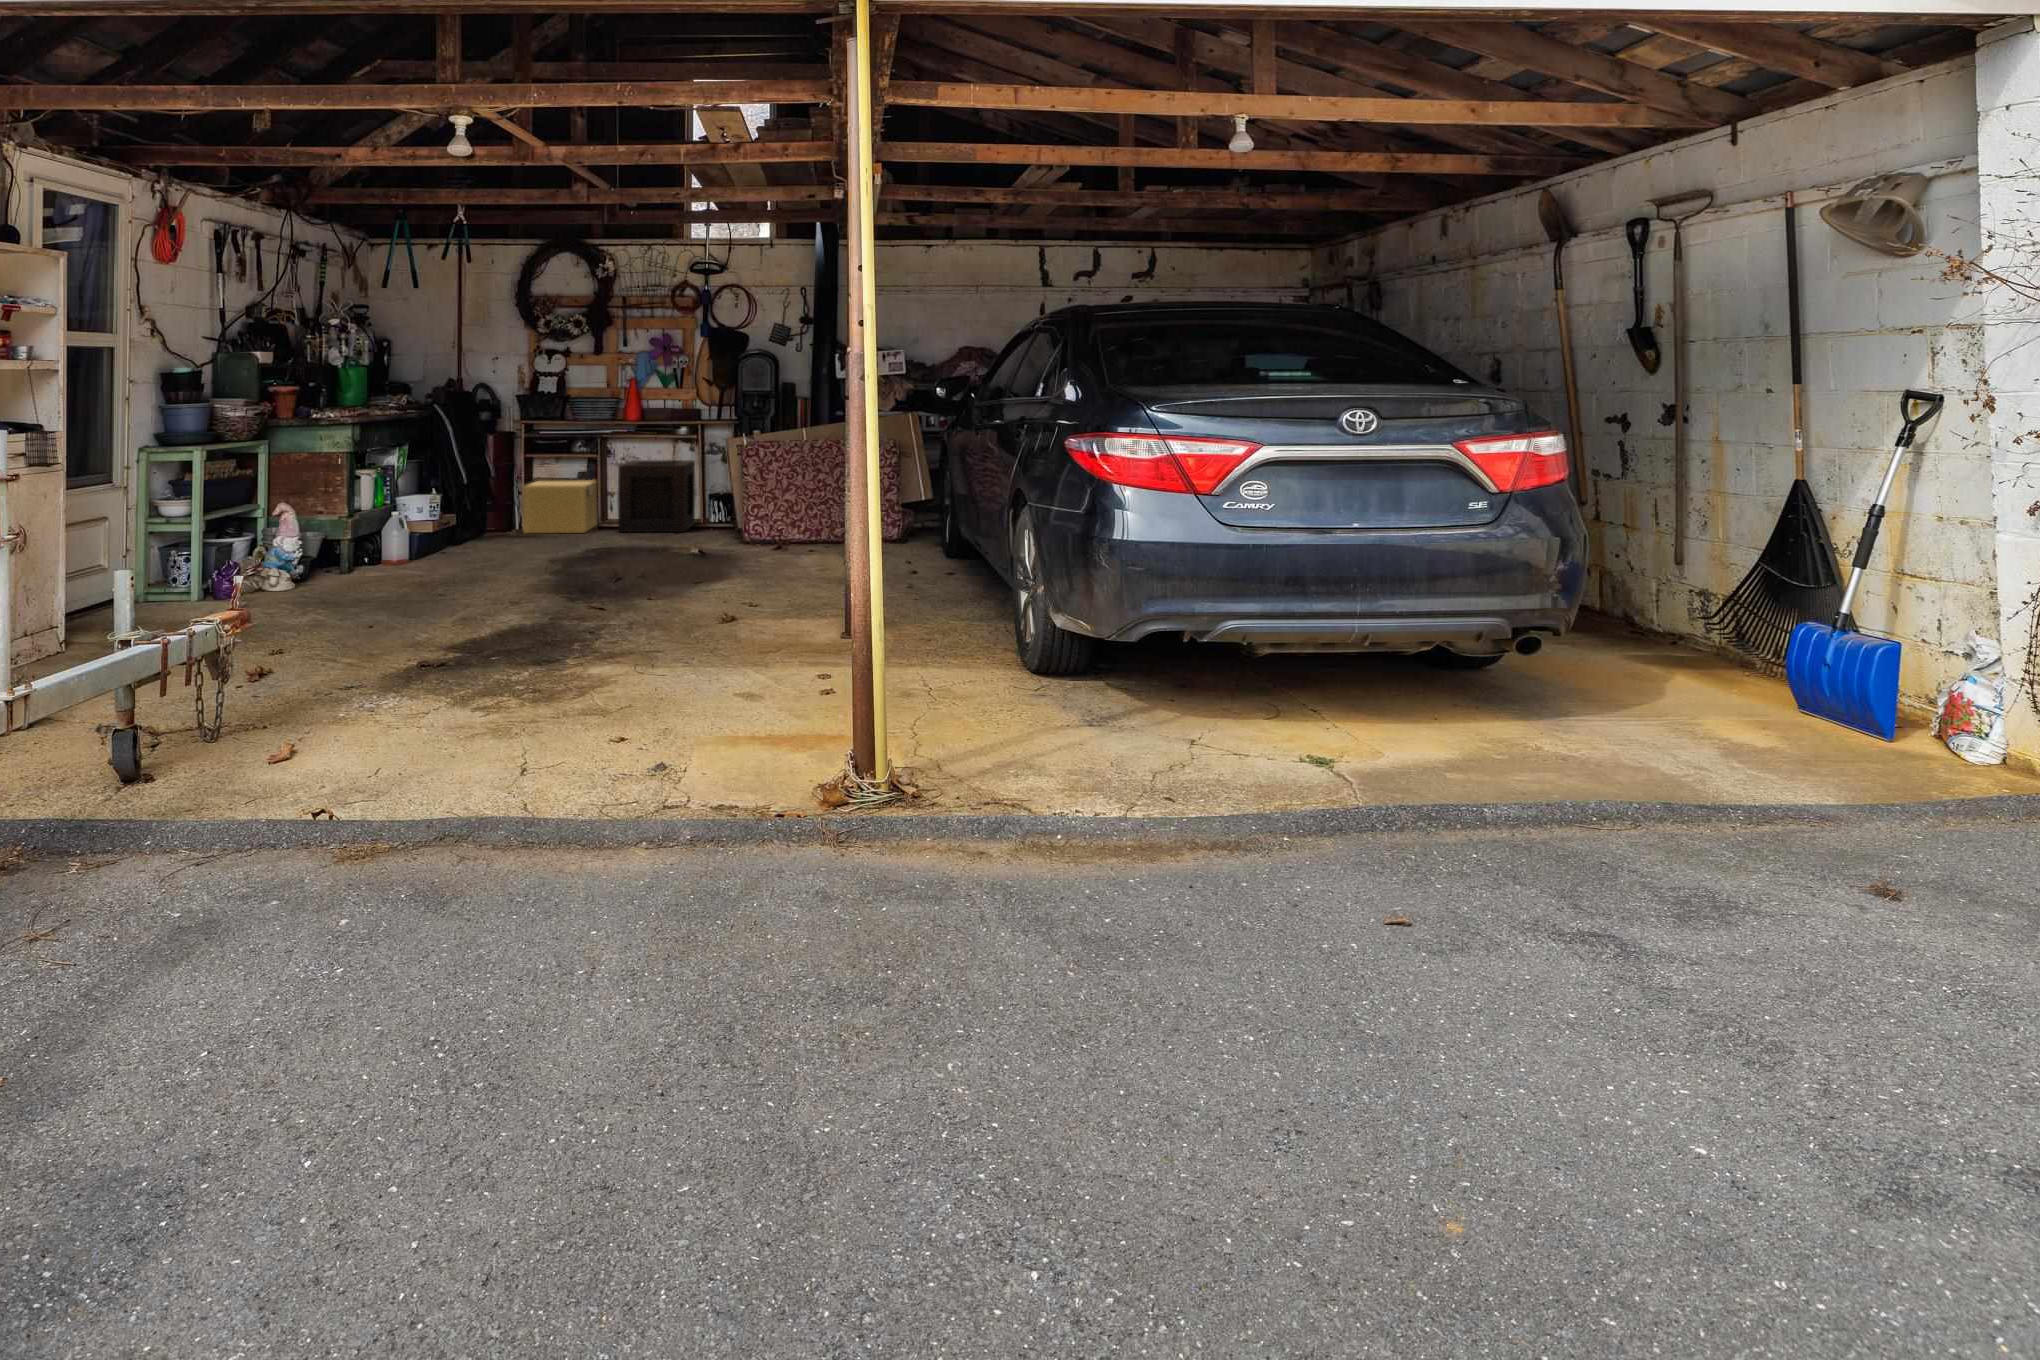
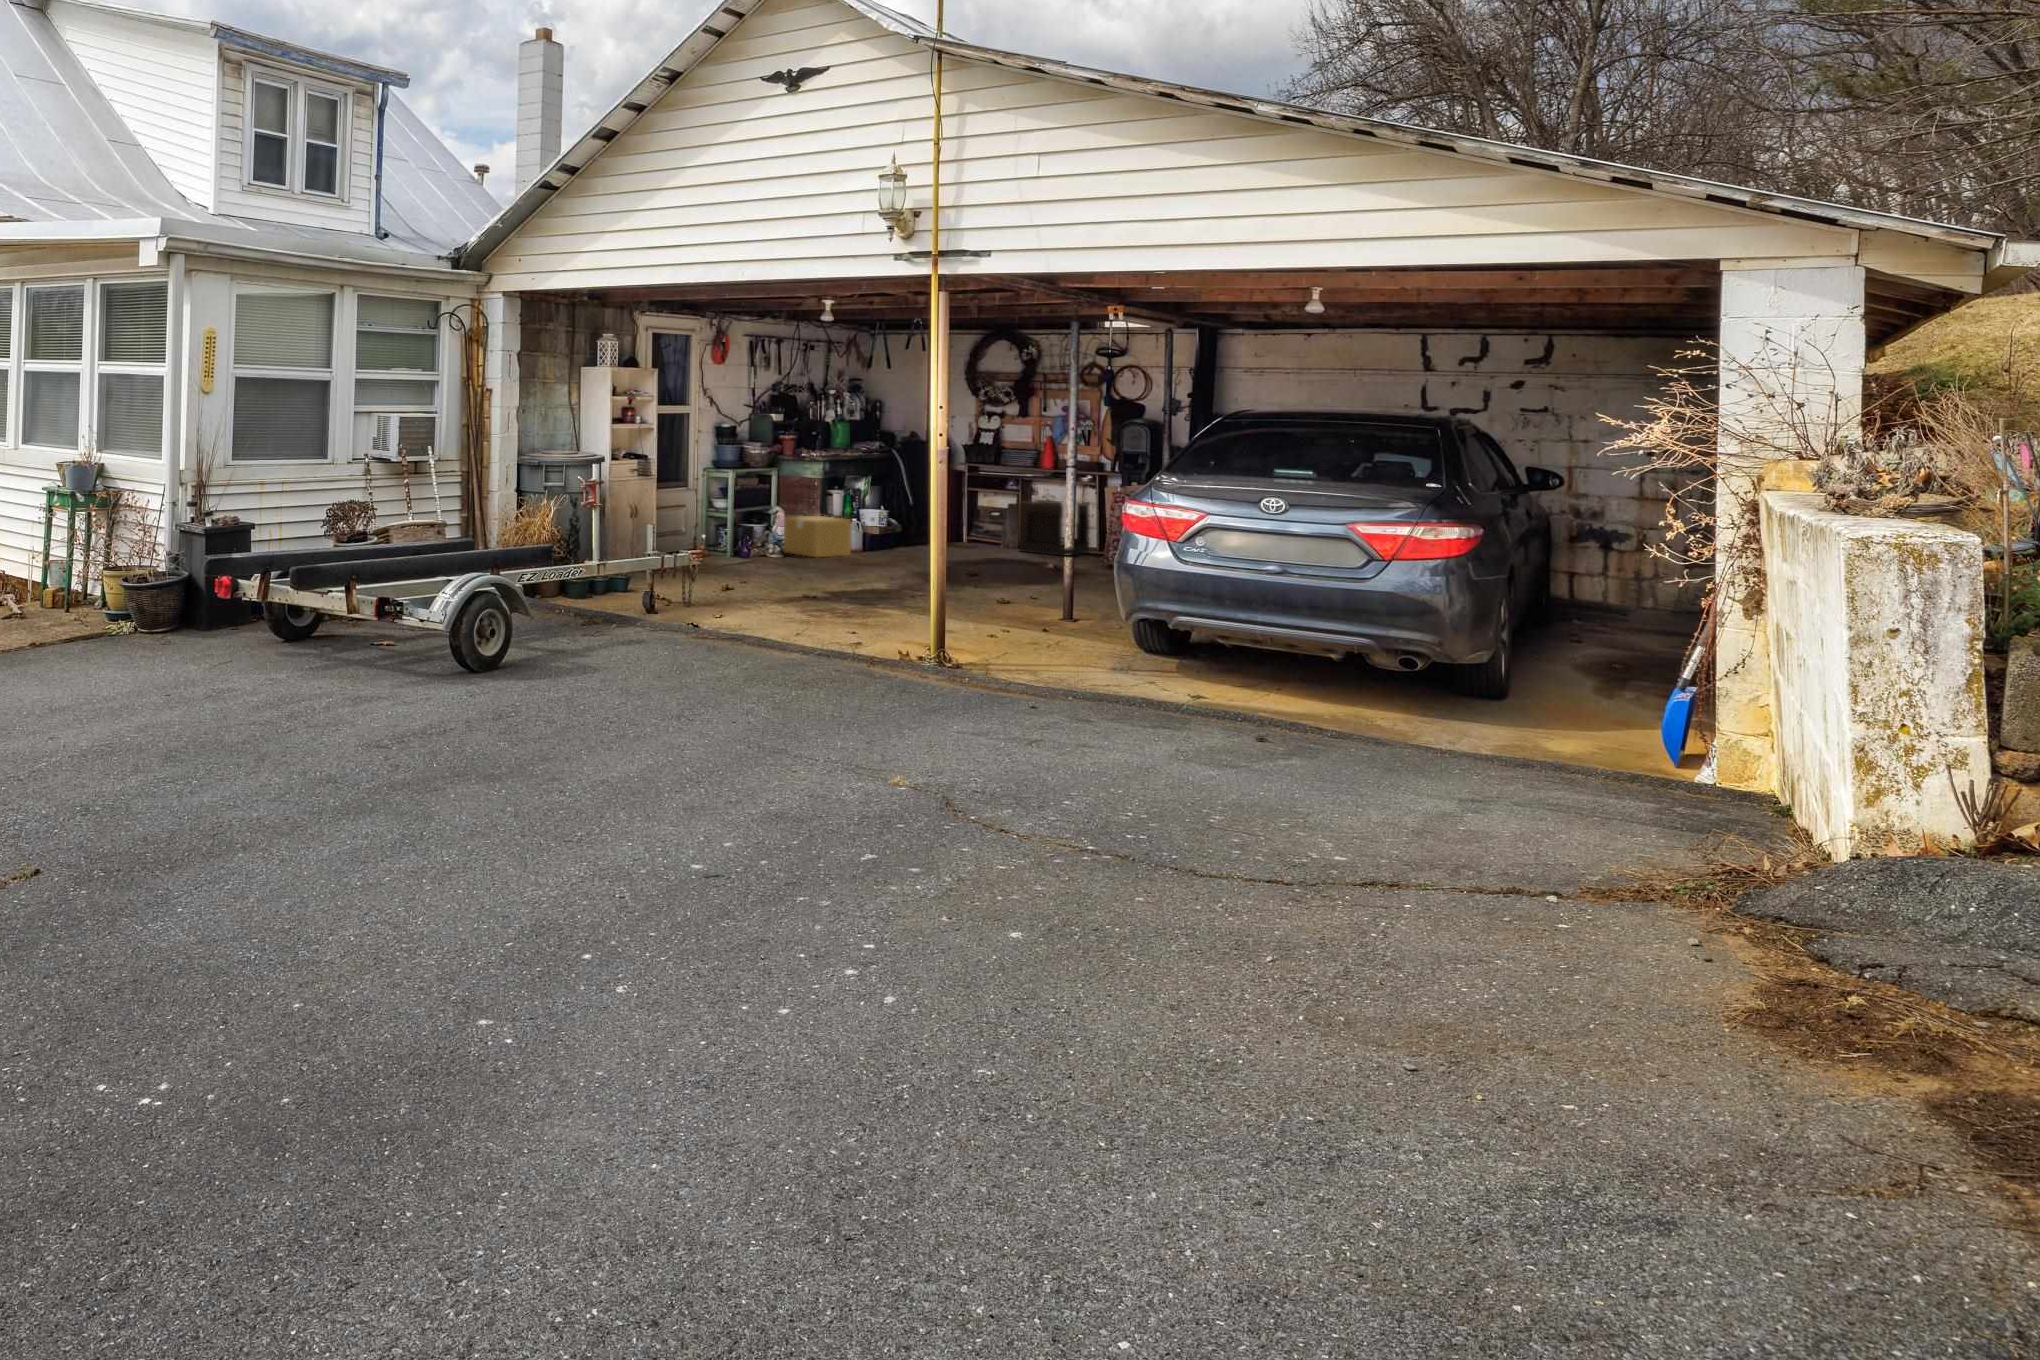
cardboard box: present [523,480,597,533] -> present [784,516,851,557]

